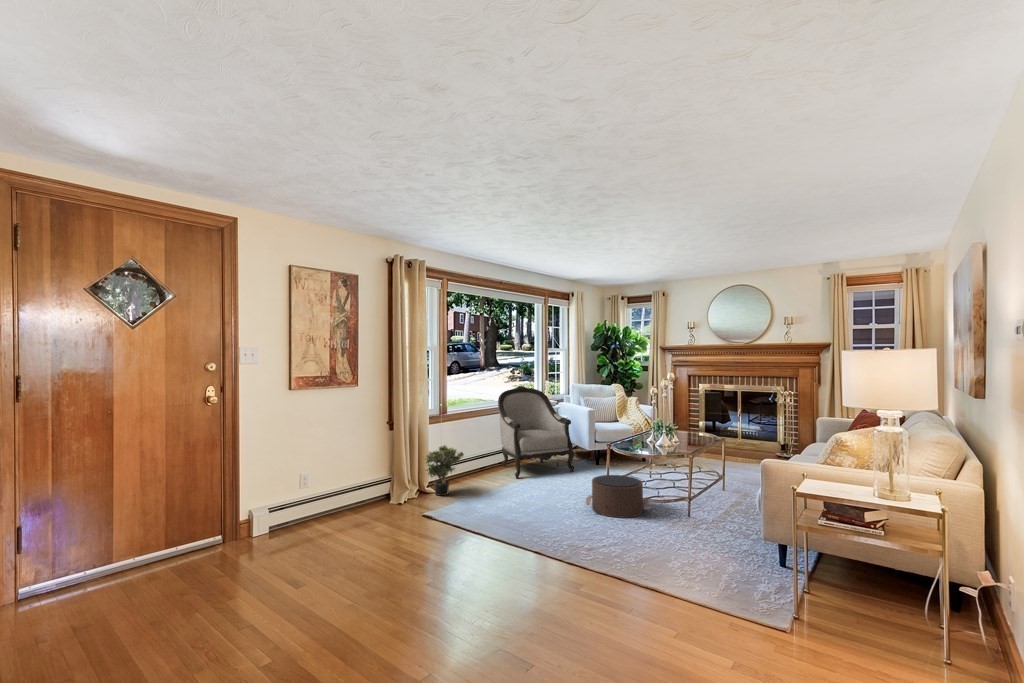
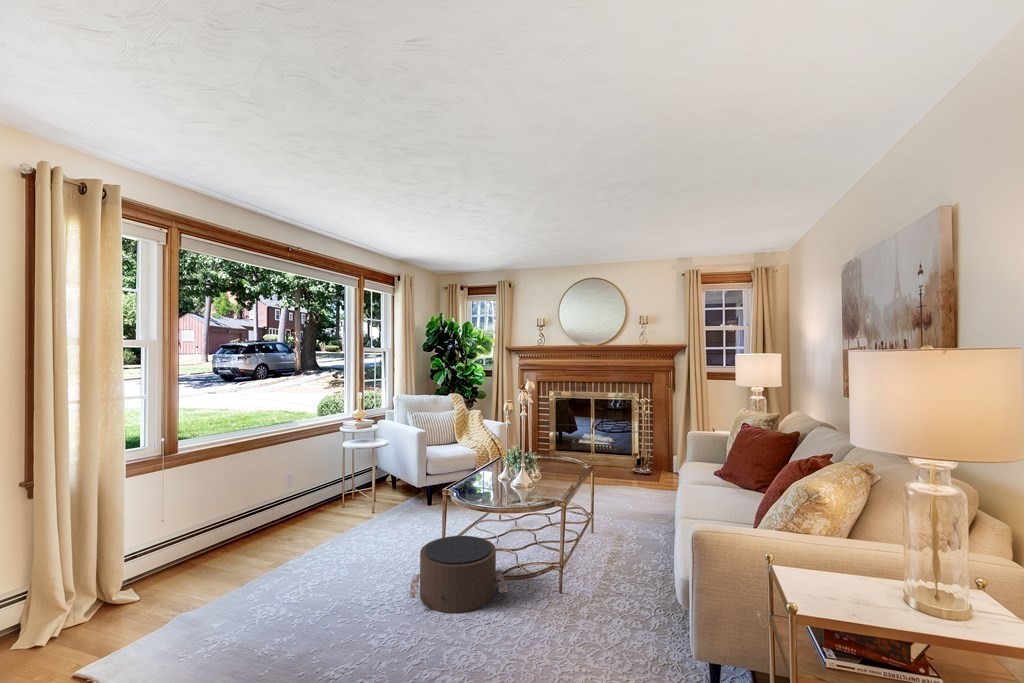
armchair: present [498,386,574,478] -> none [283,402,397,545]
potted plant: present [426,445,464,496] -> none [117,514,203,607]

